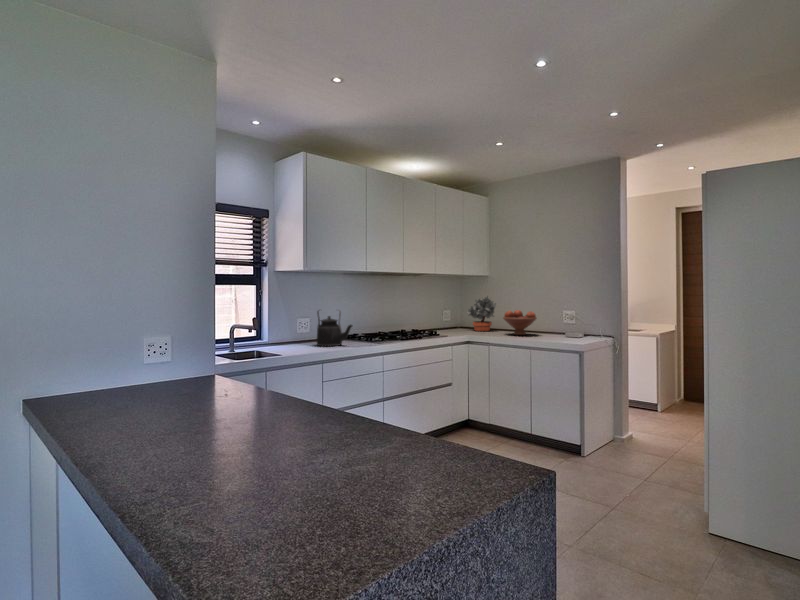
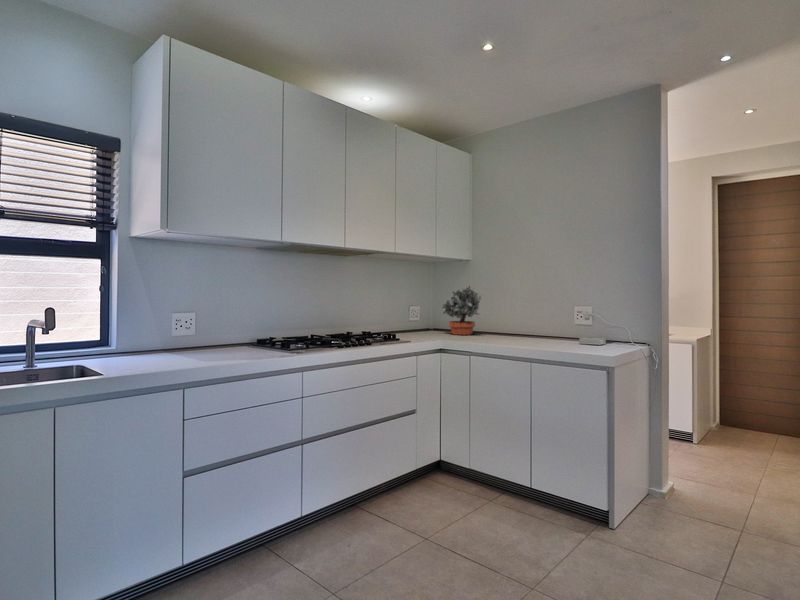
fruit bowl: present [503,310,537,335] -> none [491,305,539,341]
kettle: present [317,311,352,346] -> none [195,299,254,358]

